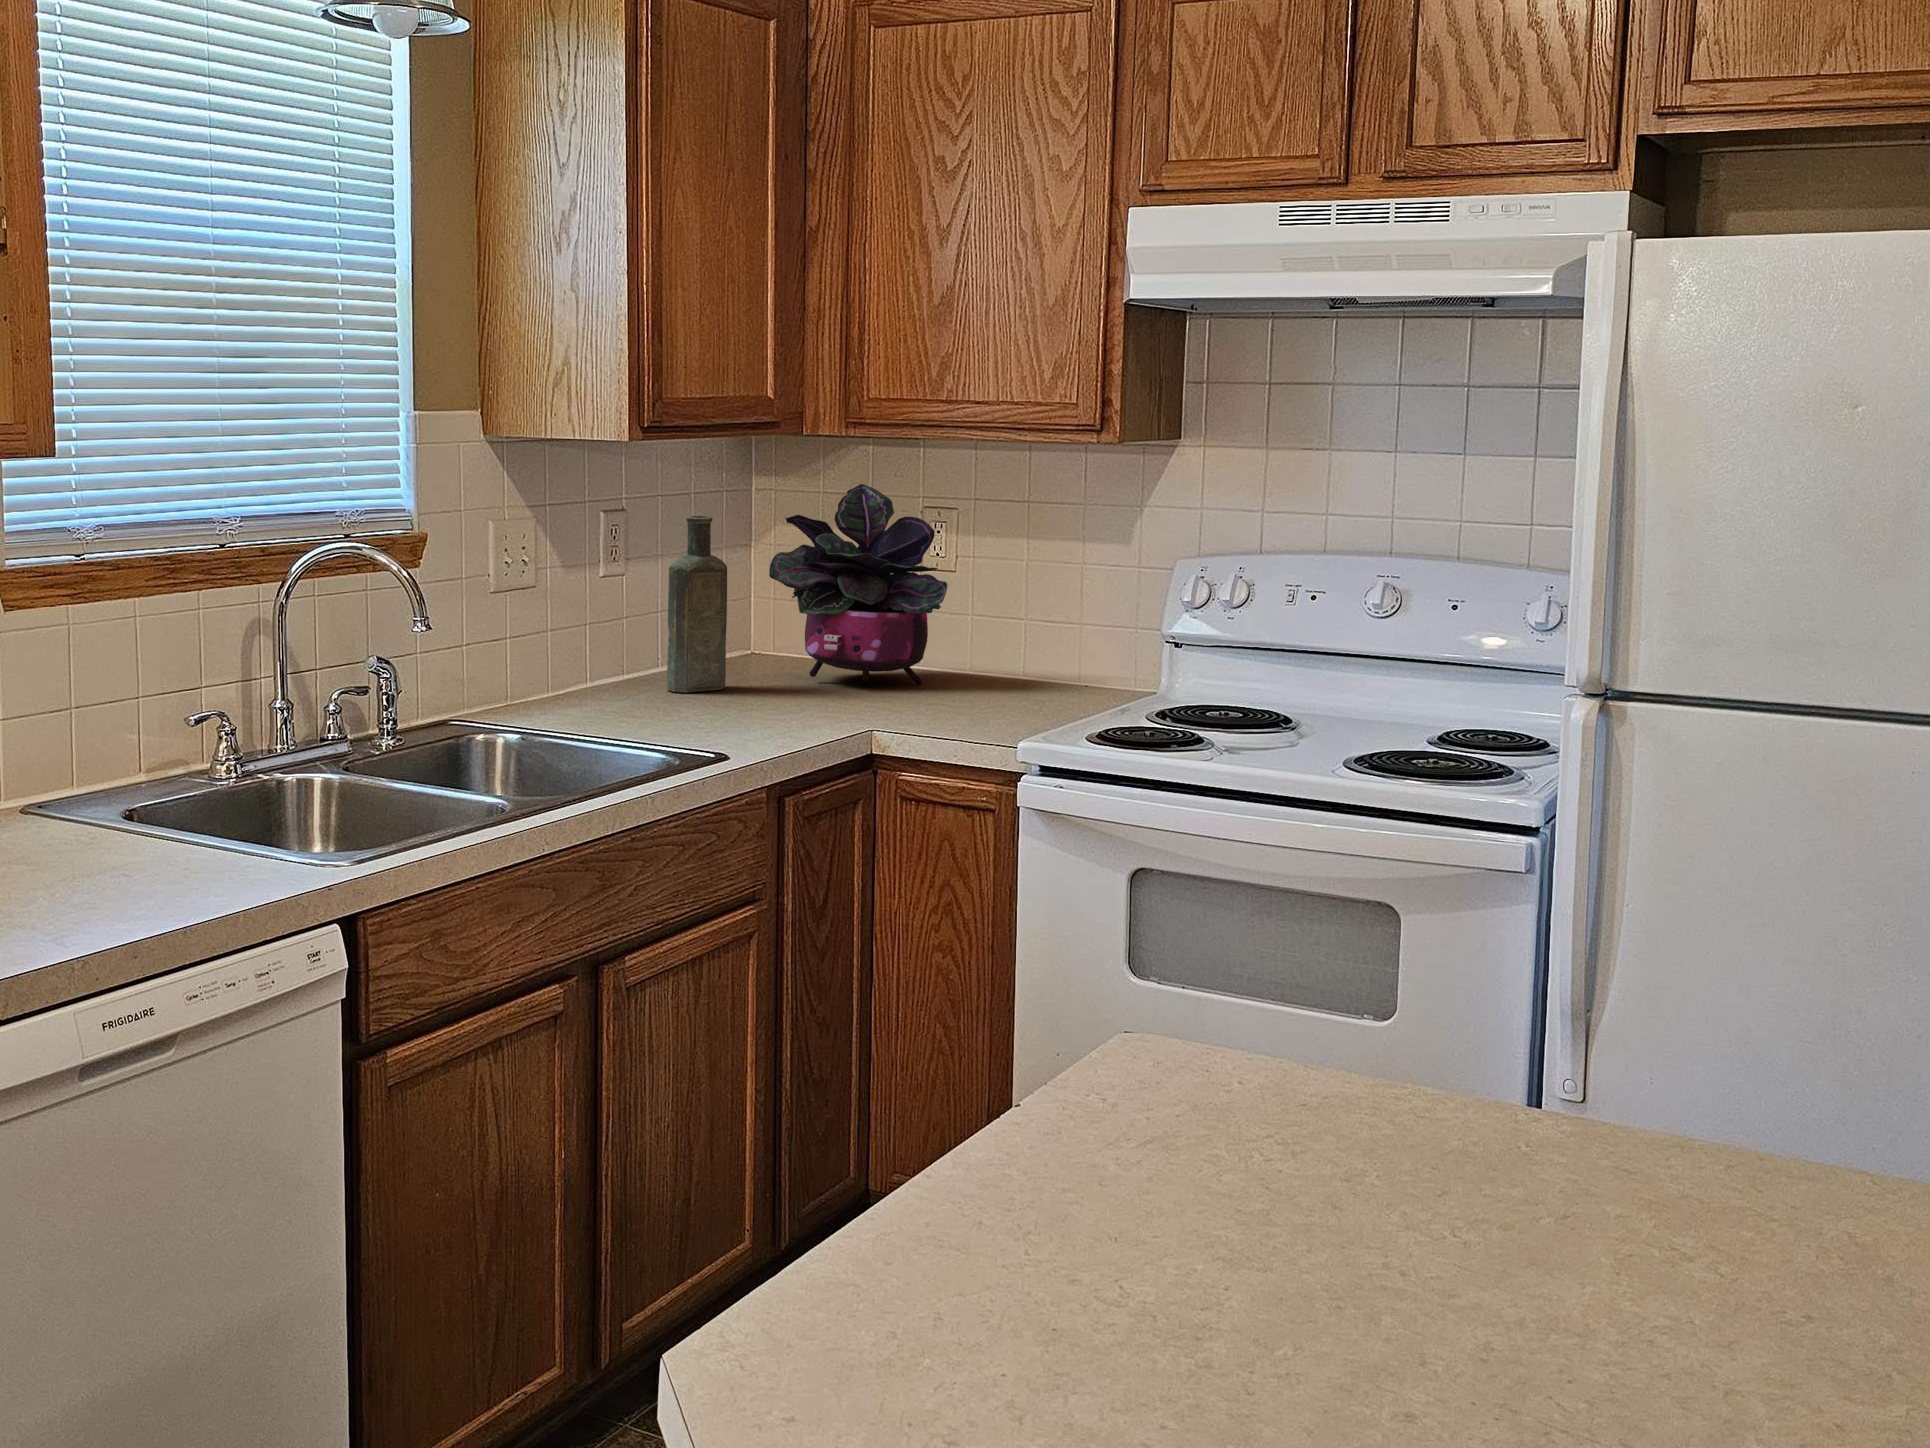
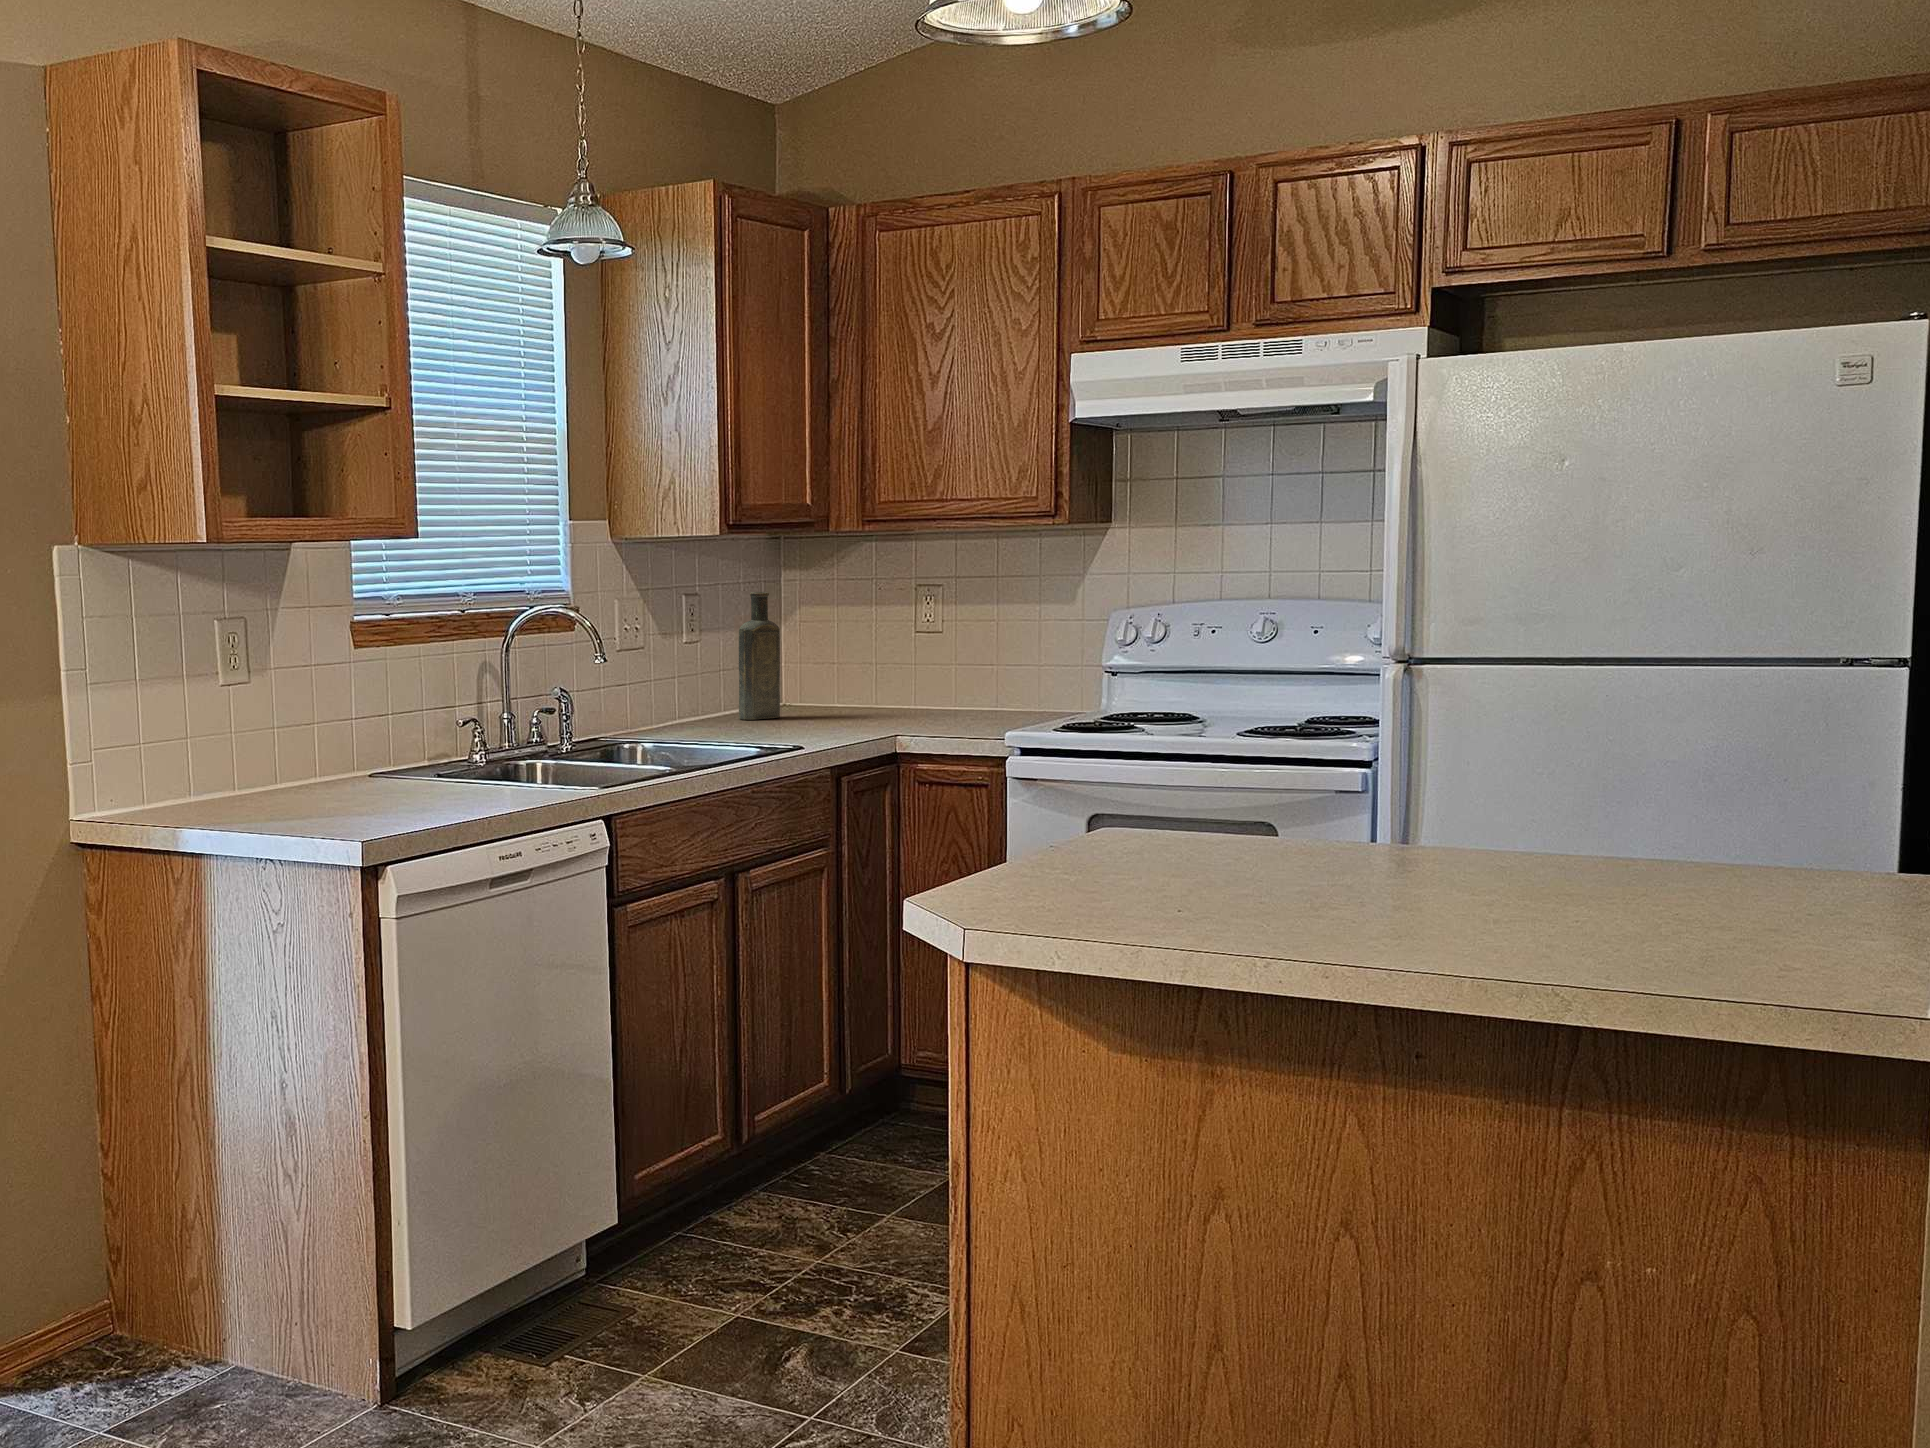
potted plant: present [769,484,947,685] -> none [809,567,941,712]

